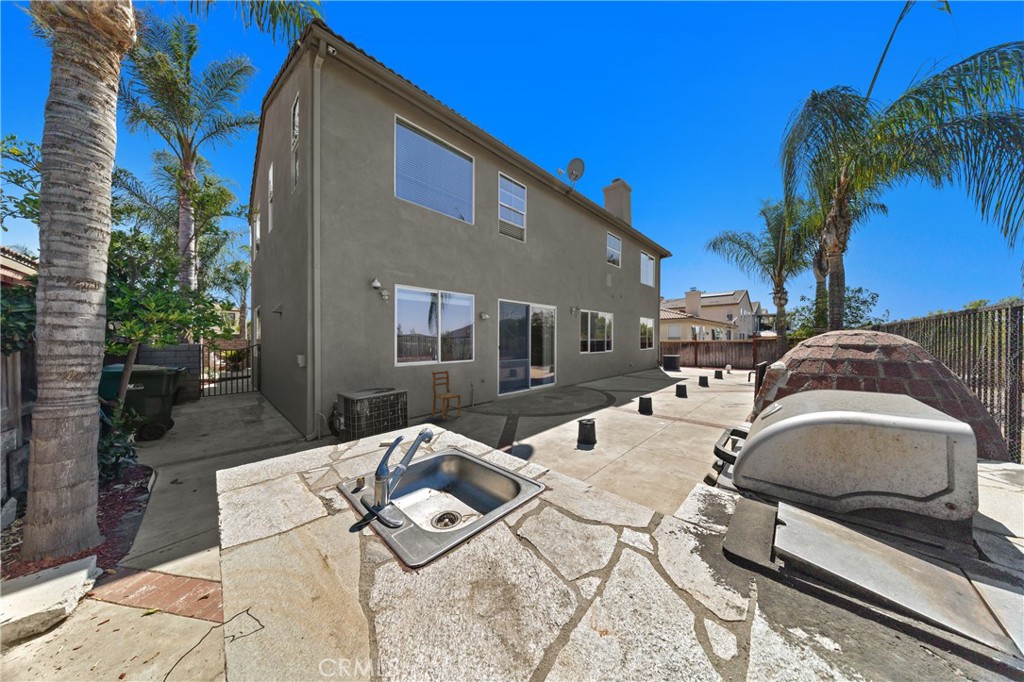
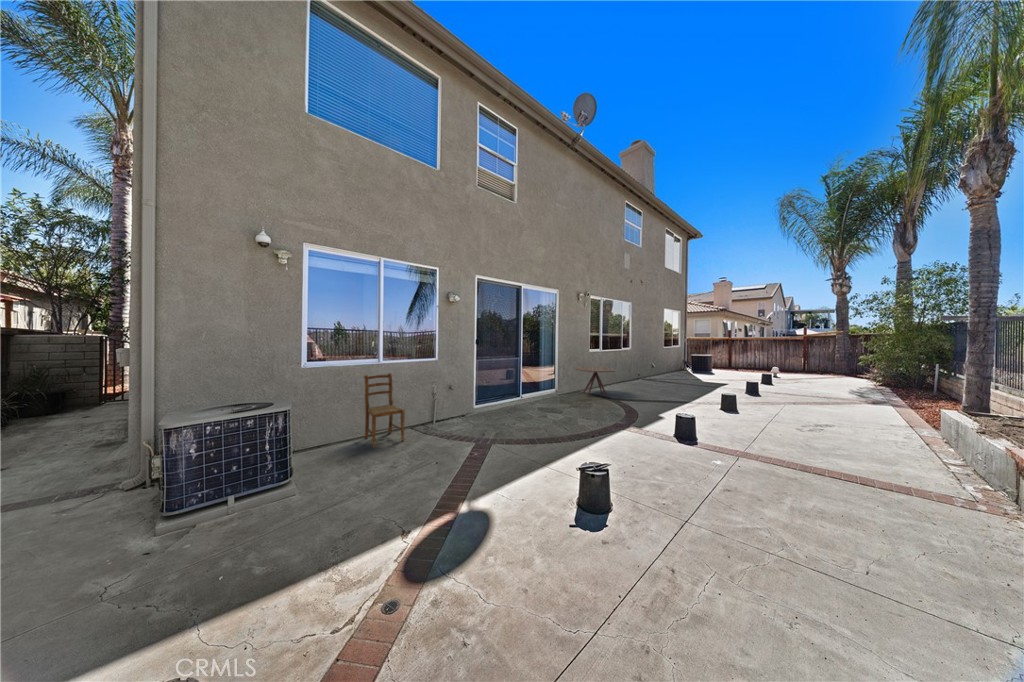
round table: none [569,366,600,390] -> present [576,366,616,397]

